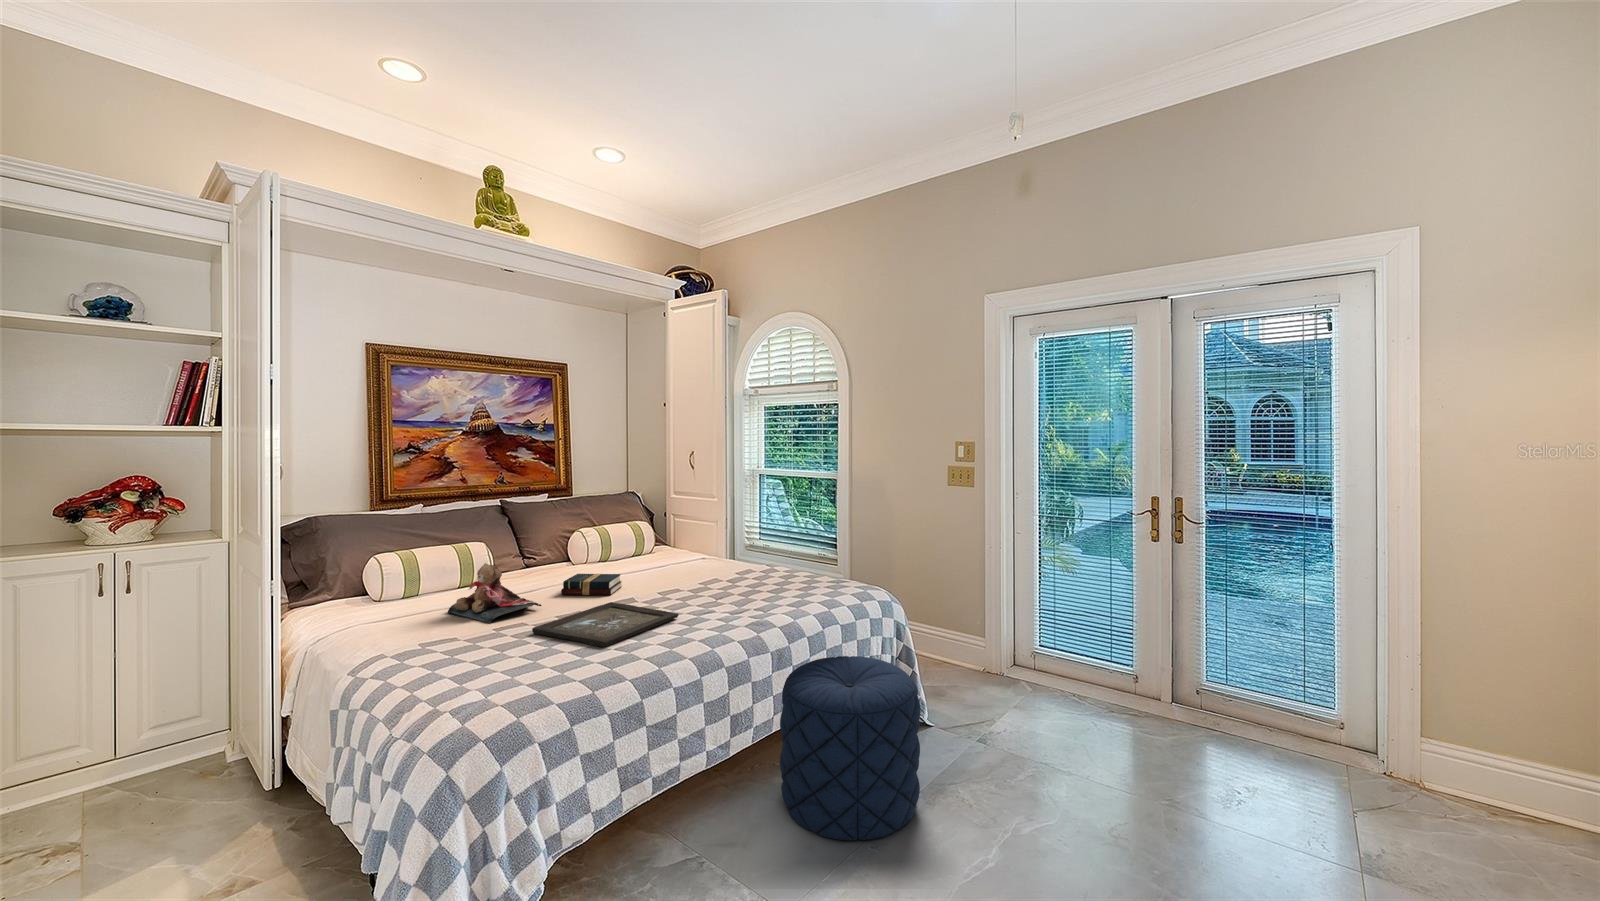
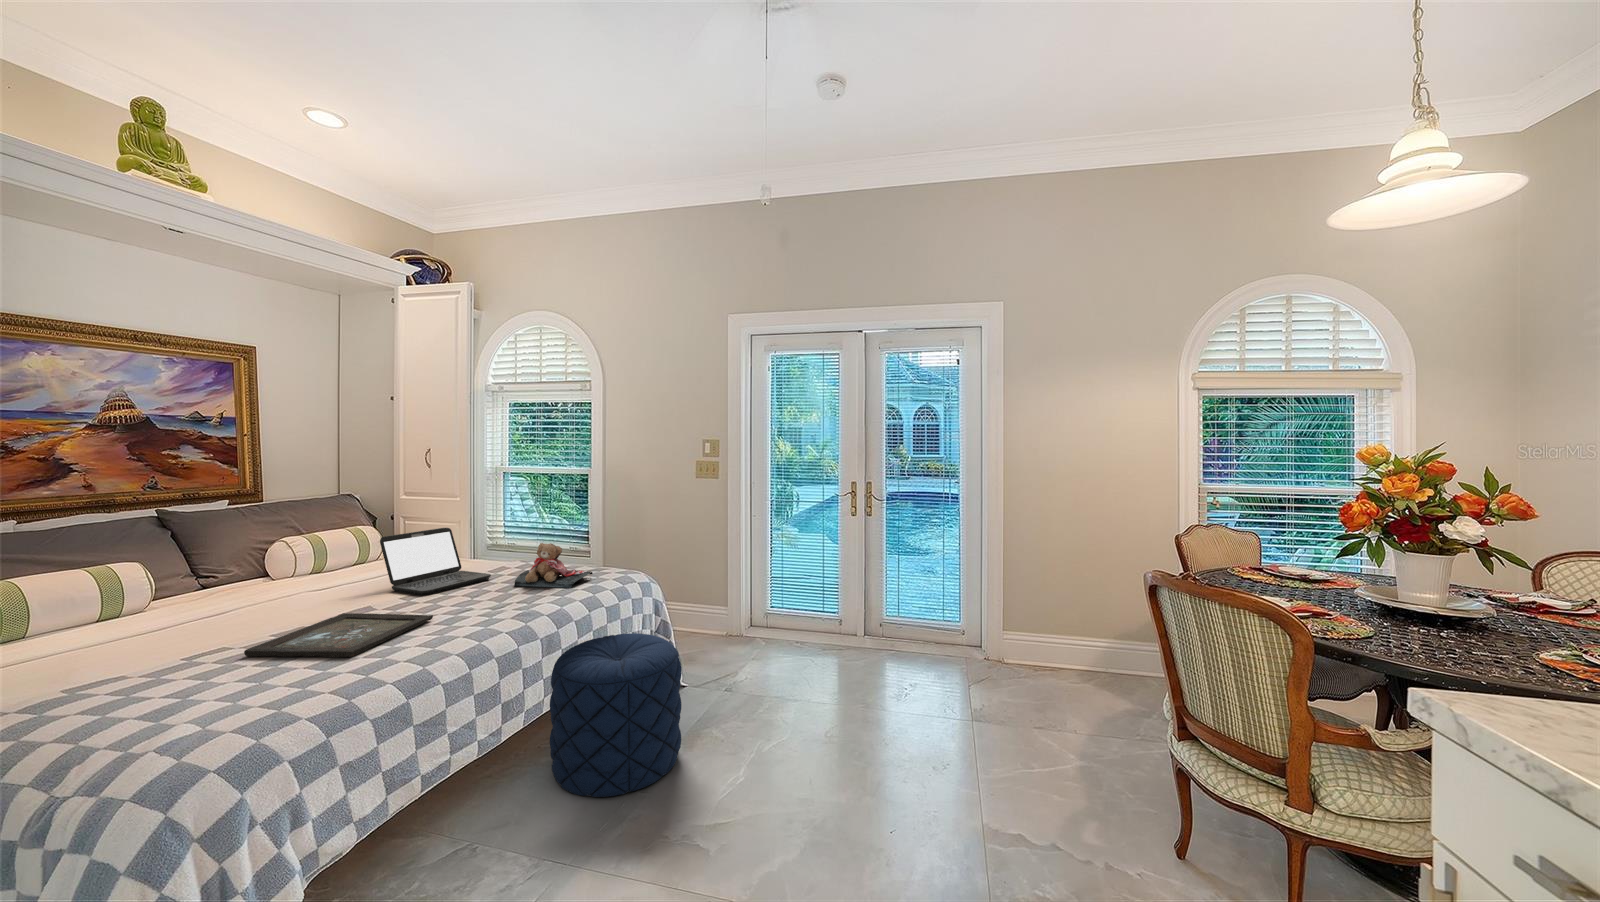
laptop: none [646,527,738,591] -> present [380,528,491,595]
teddy bear: present [448,563,541,623] -> present [514,543,593,588]
hardback book: present [561,574,622,595] -> none [269,584,350,613]

